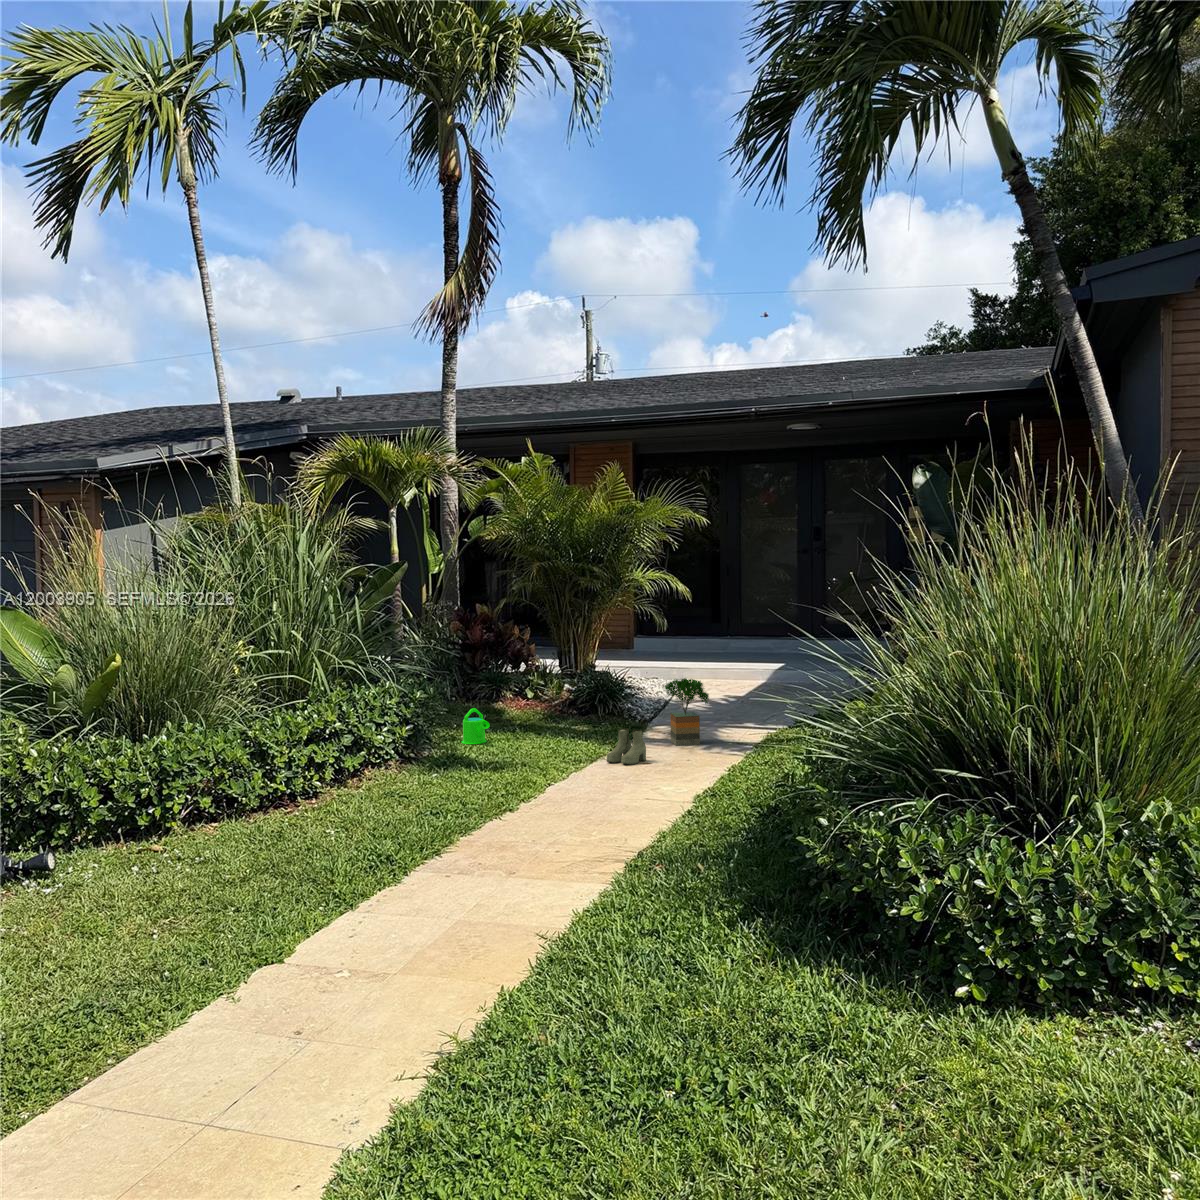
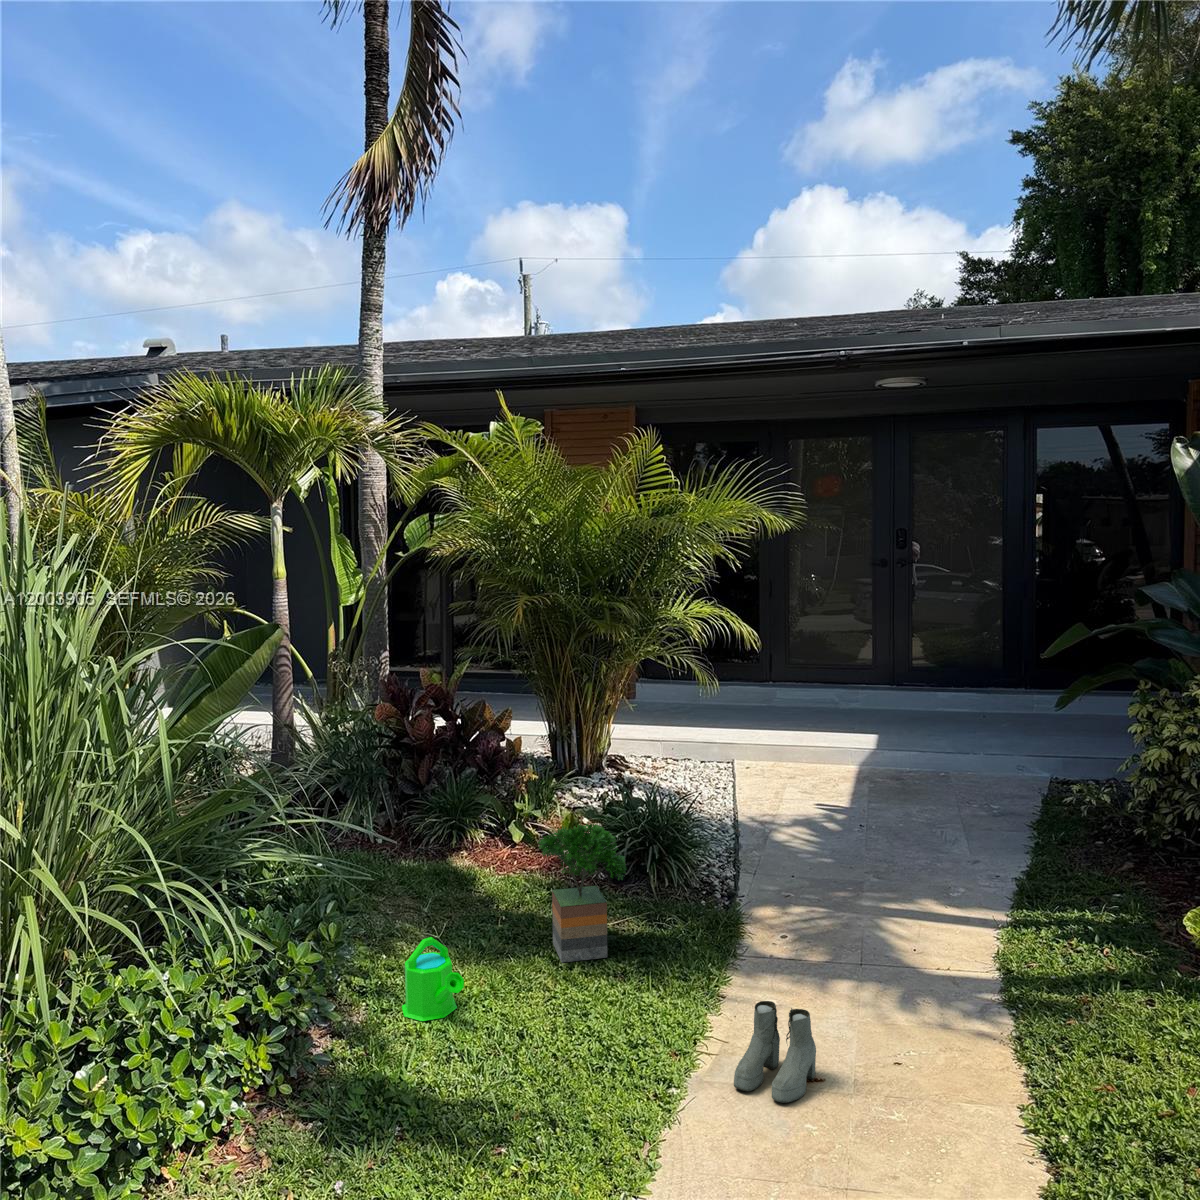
potted tree: present [664,678,709,746] -> present [538,823,626,962]

